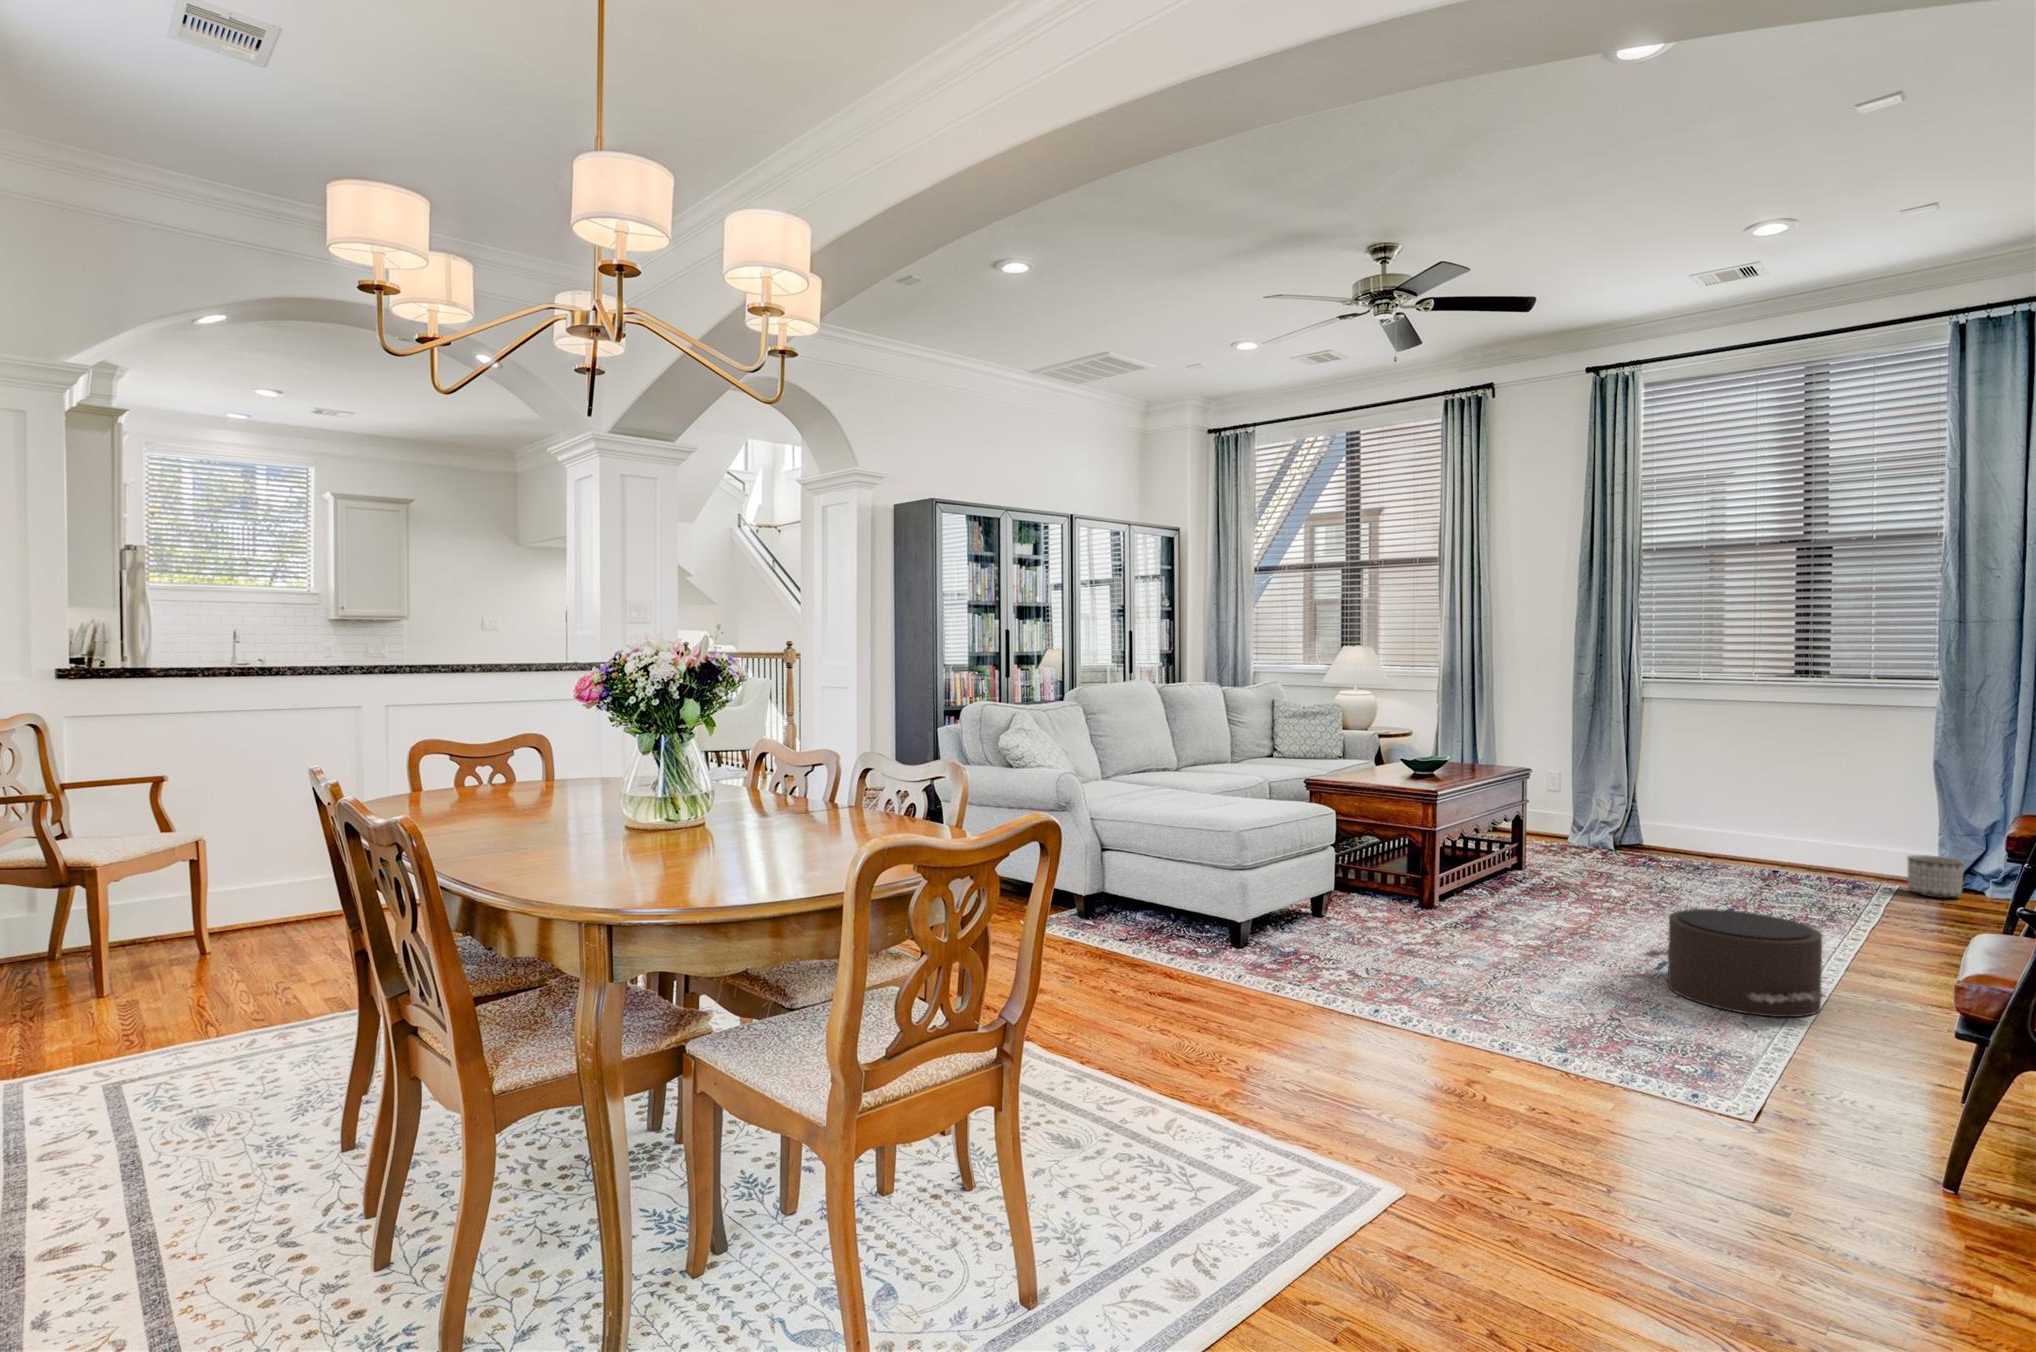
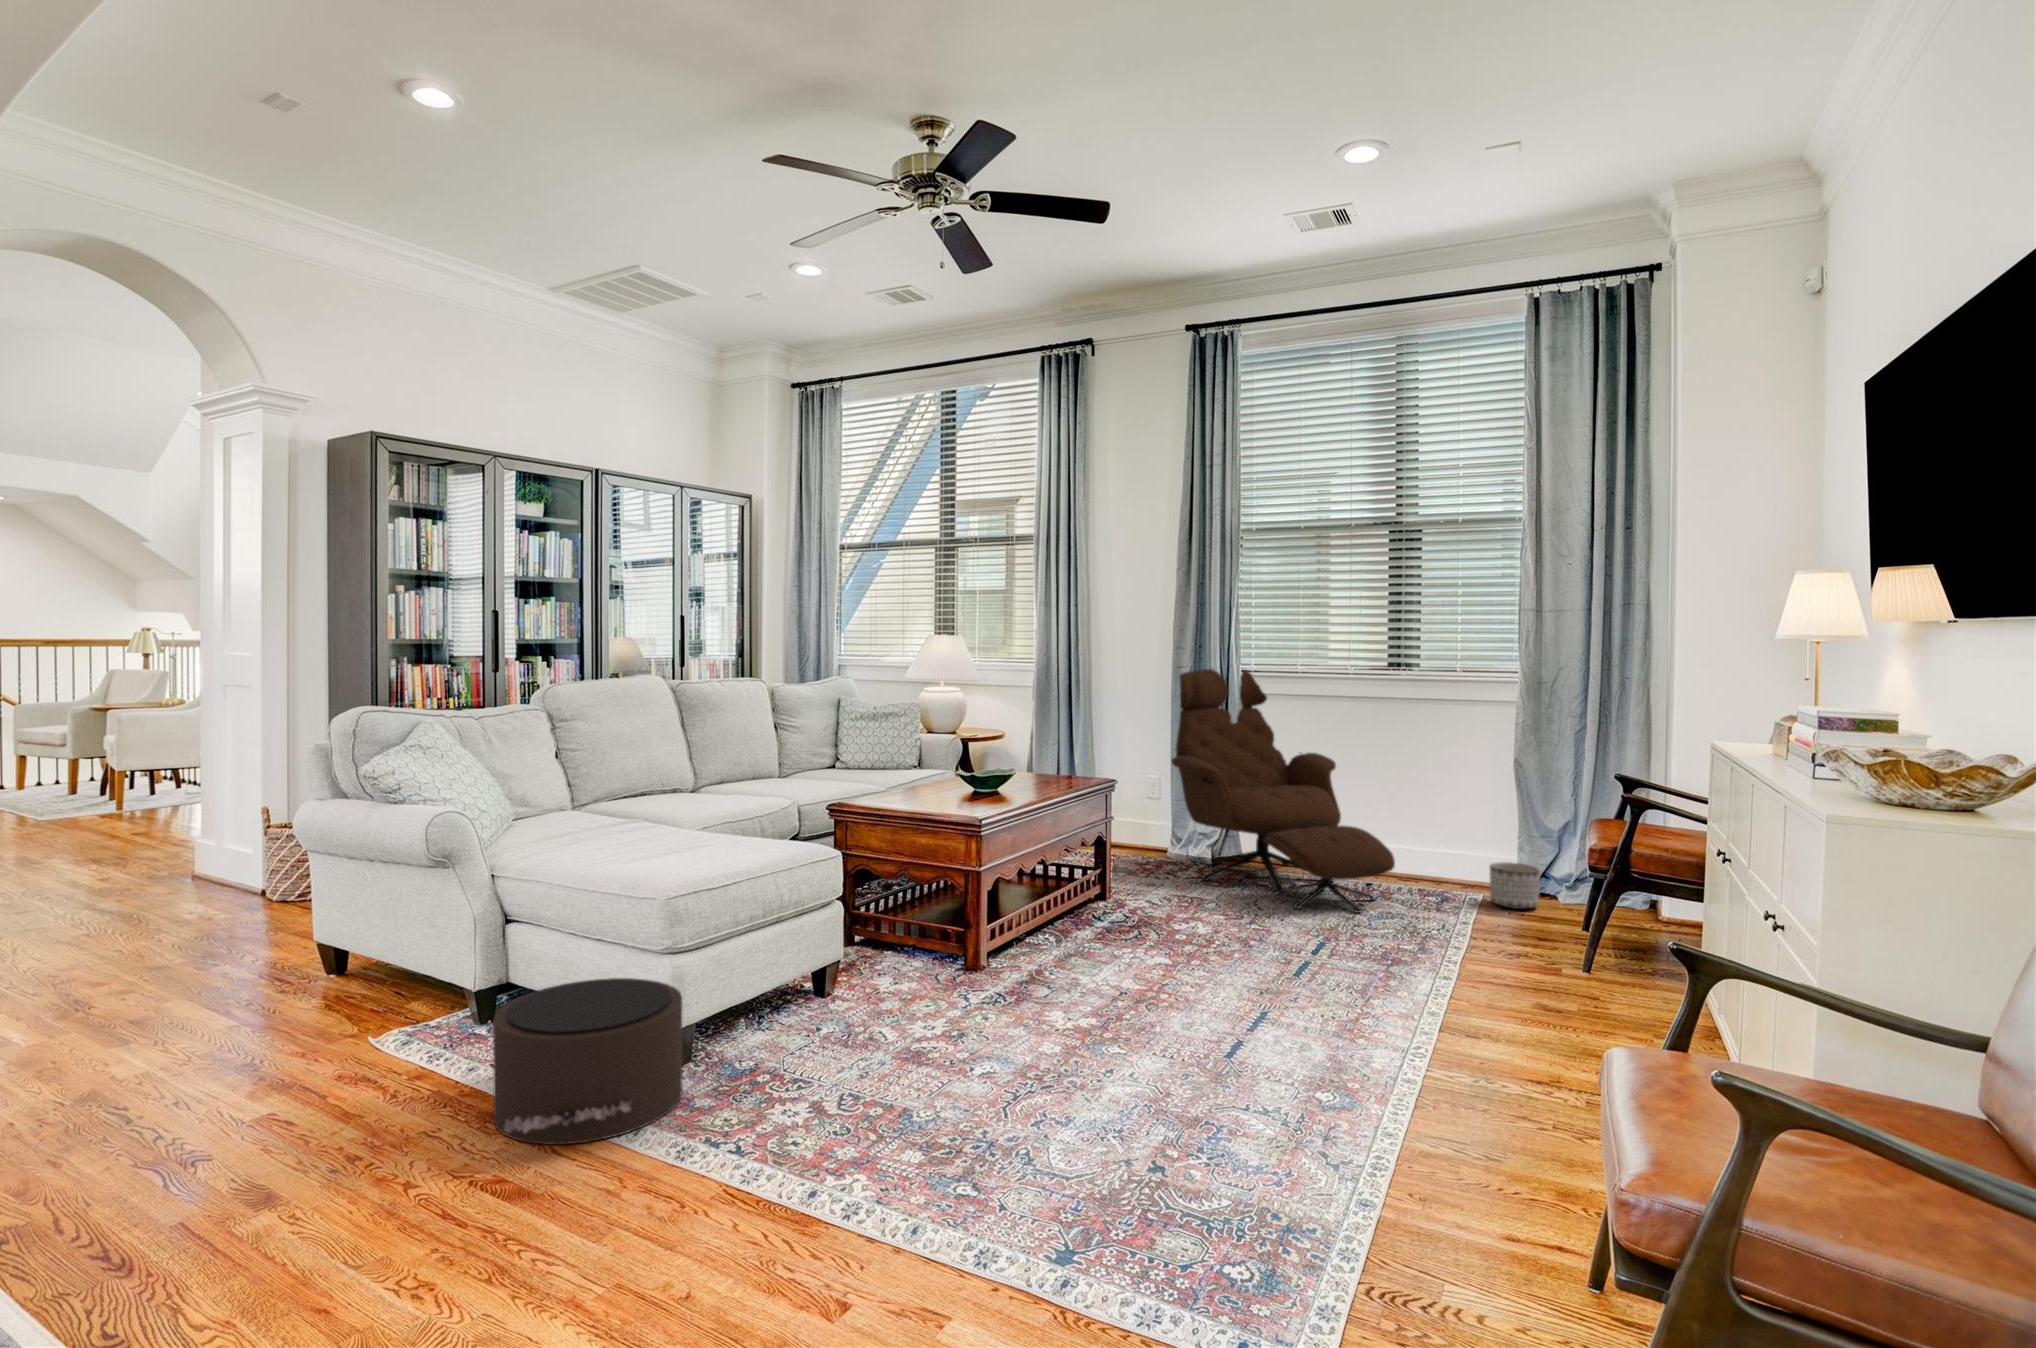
lounge chair: none [1574,675,1805,891] -> present [1172,668,1395,913]
pouf: present [1644,909,1825,1017] -> present [493,978,682,1144]

